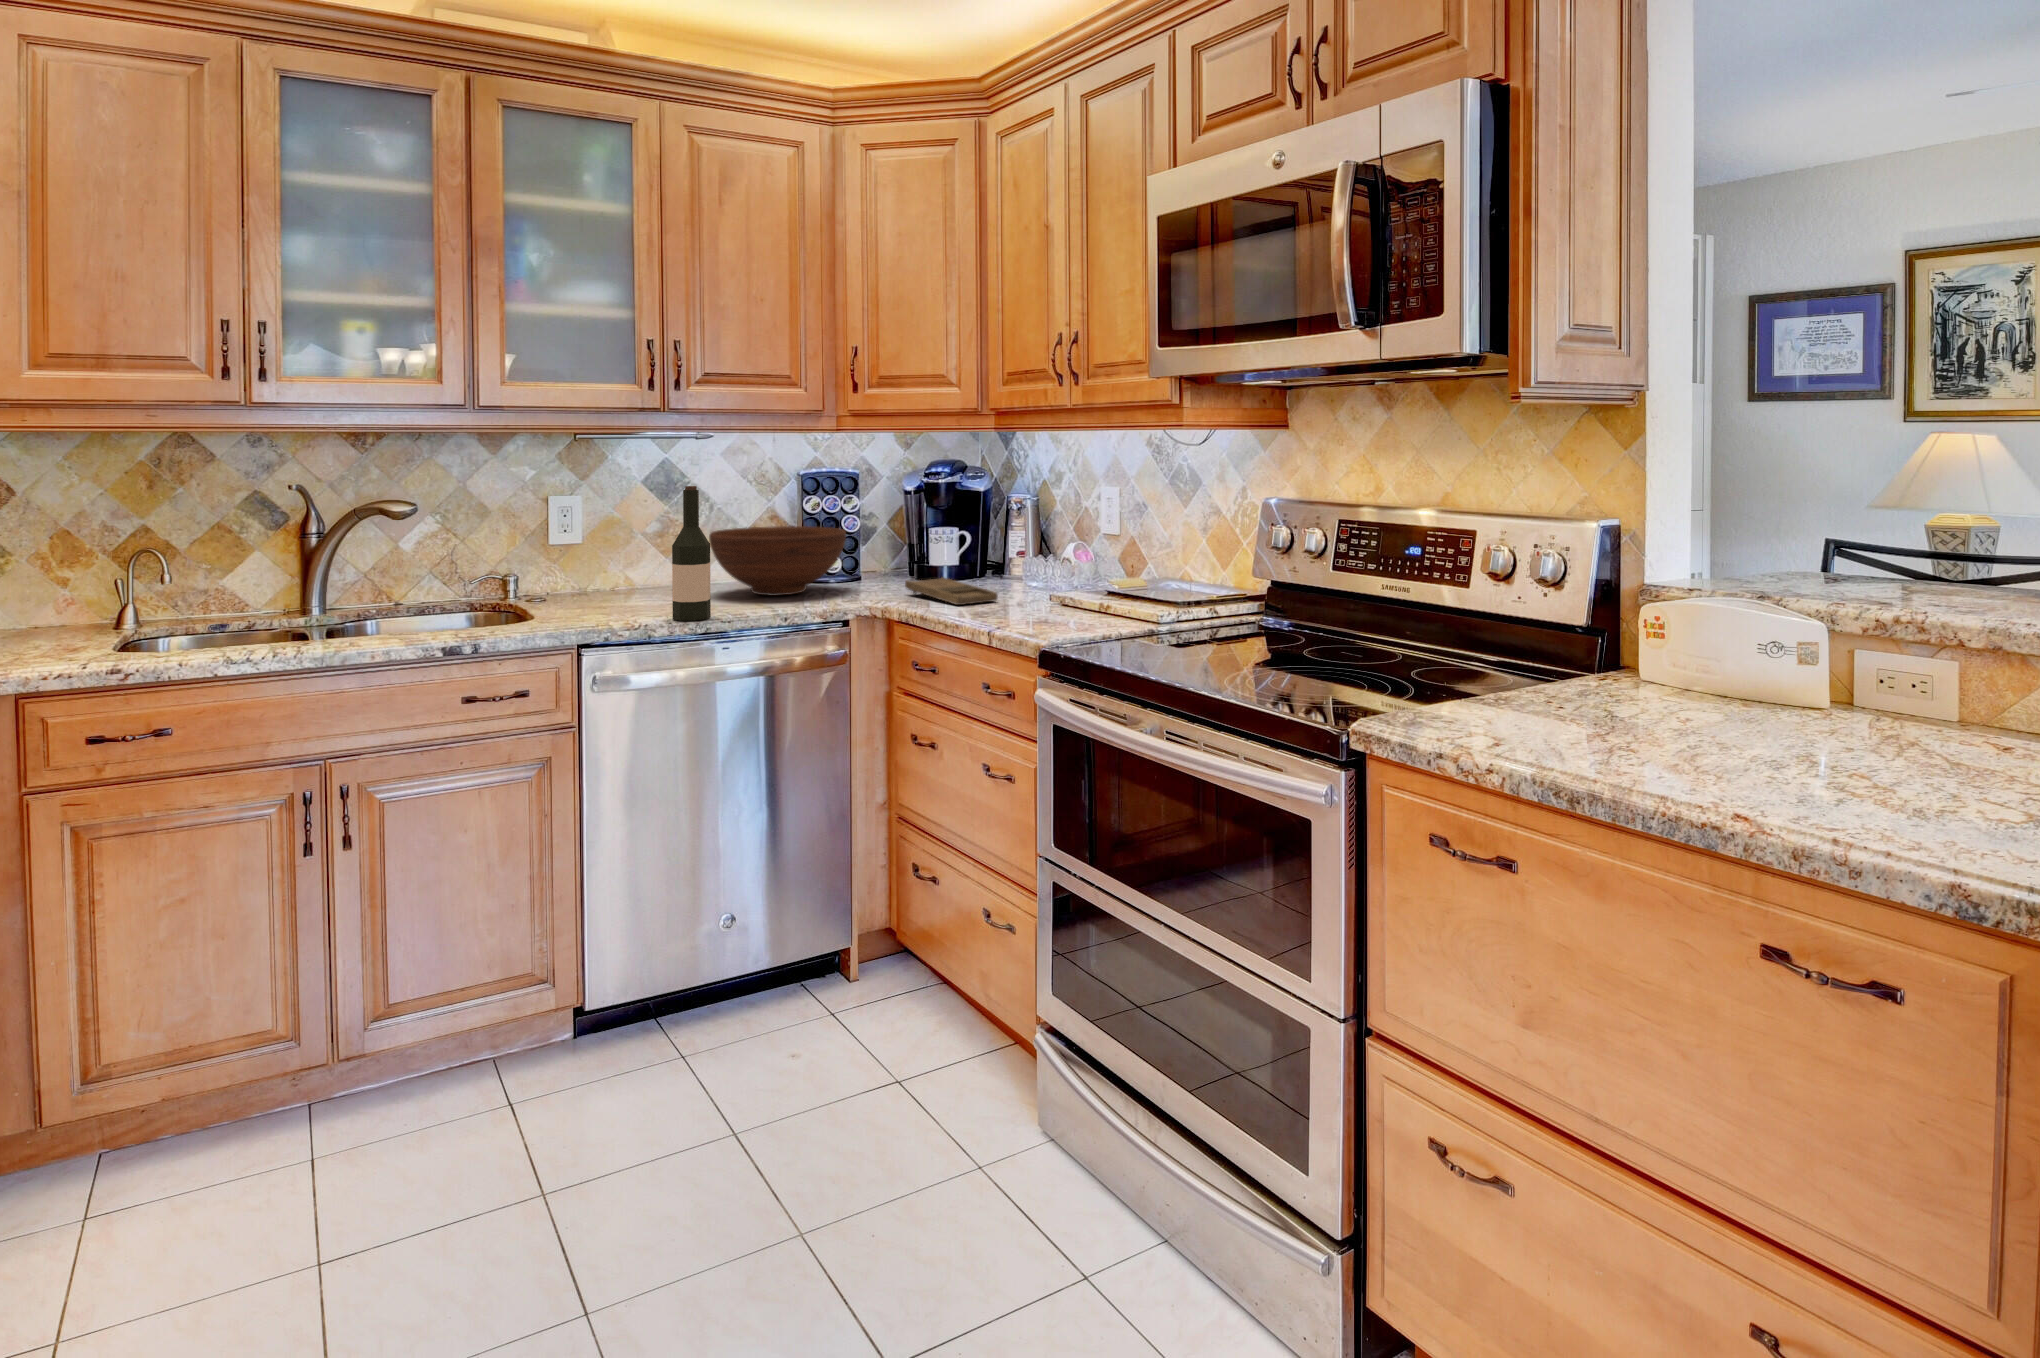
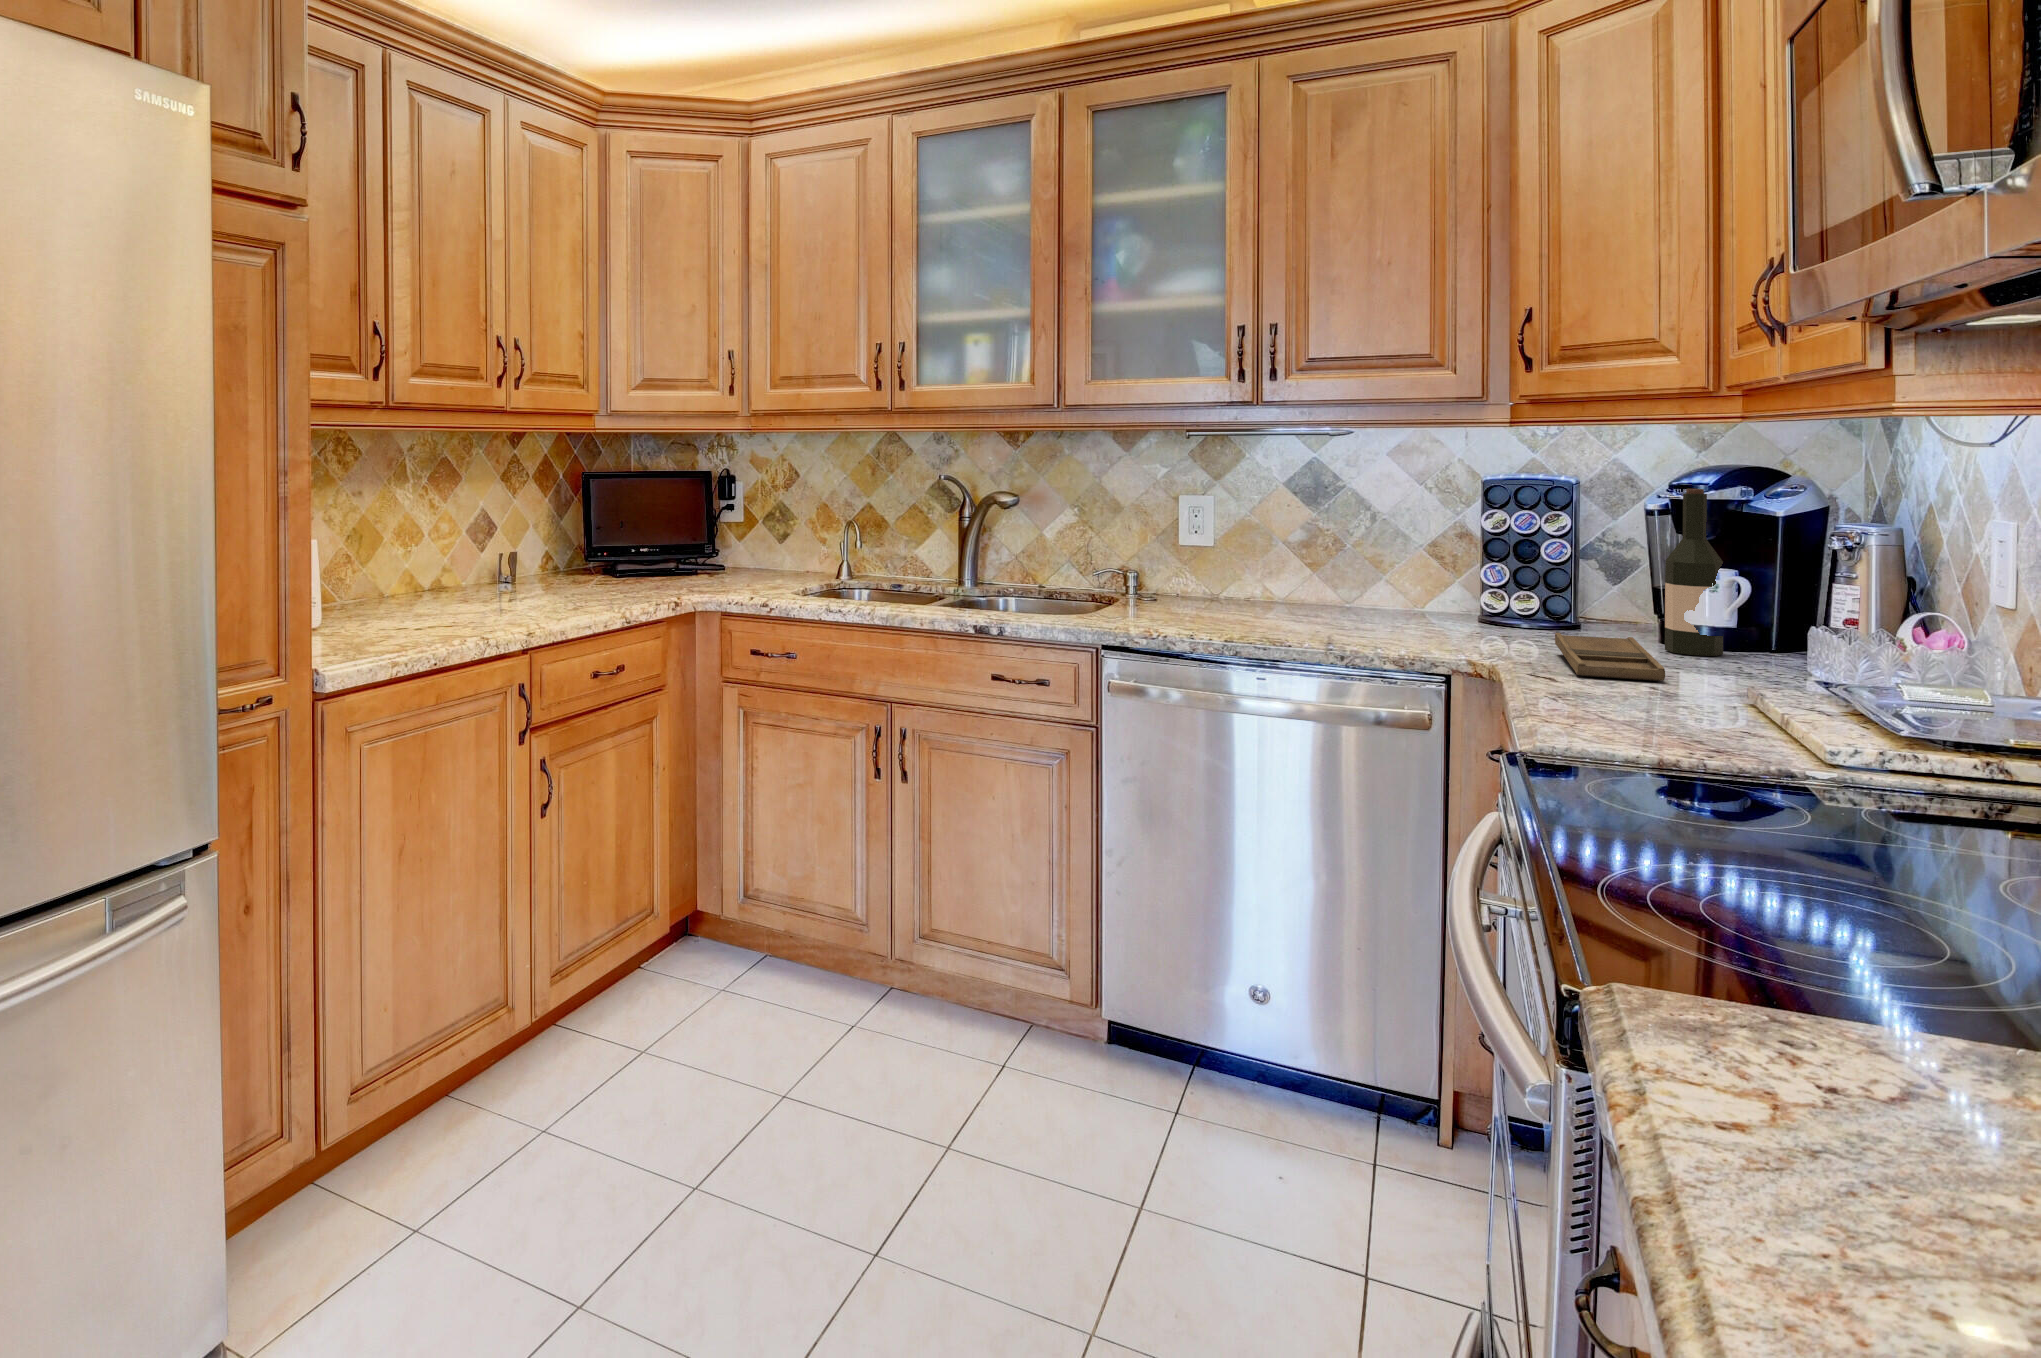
wine bottle: present [672,486,711,621] -> present [1665,489,1723,656]
fruit bowl: present [709,526,846,596] -> none [1305,543,1498,631]

